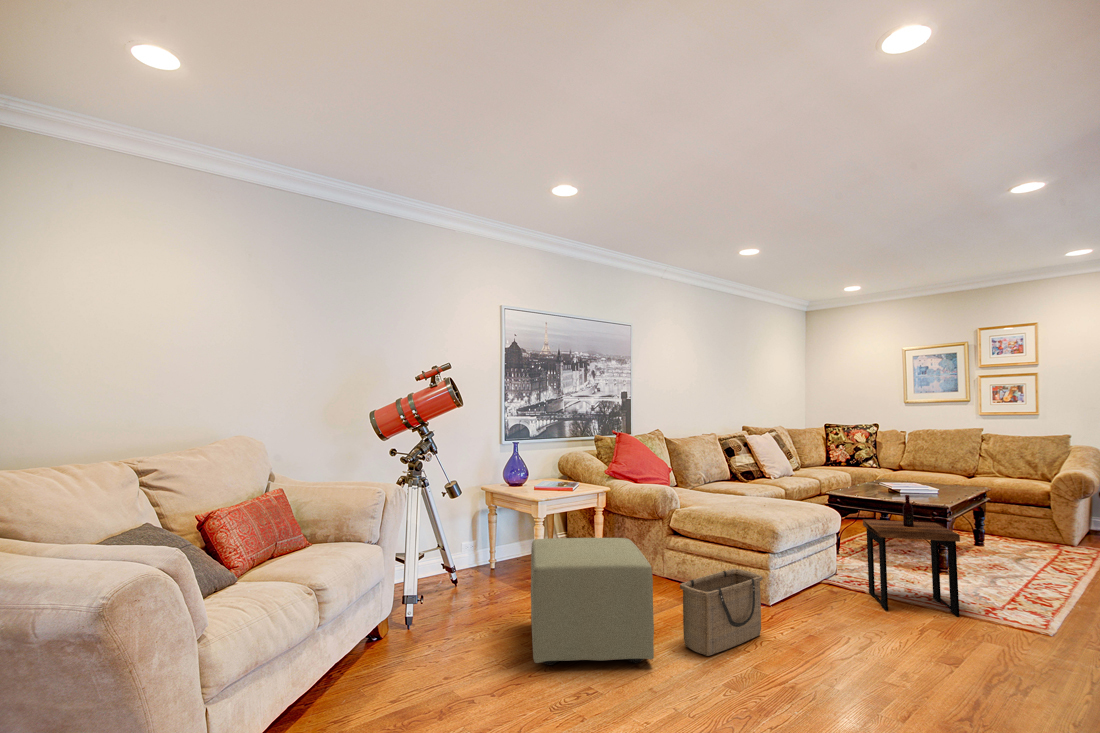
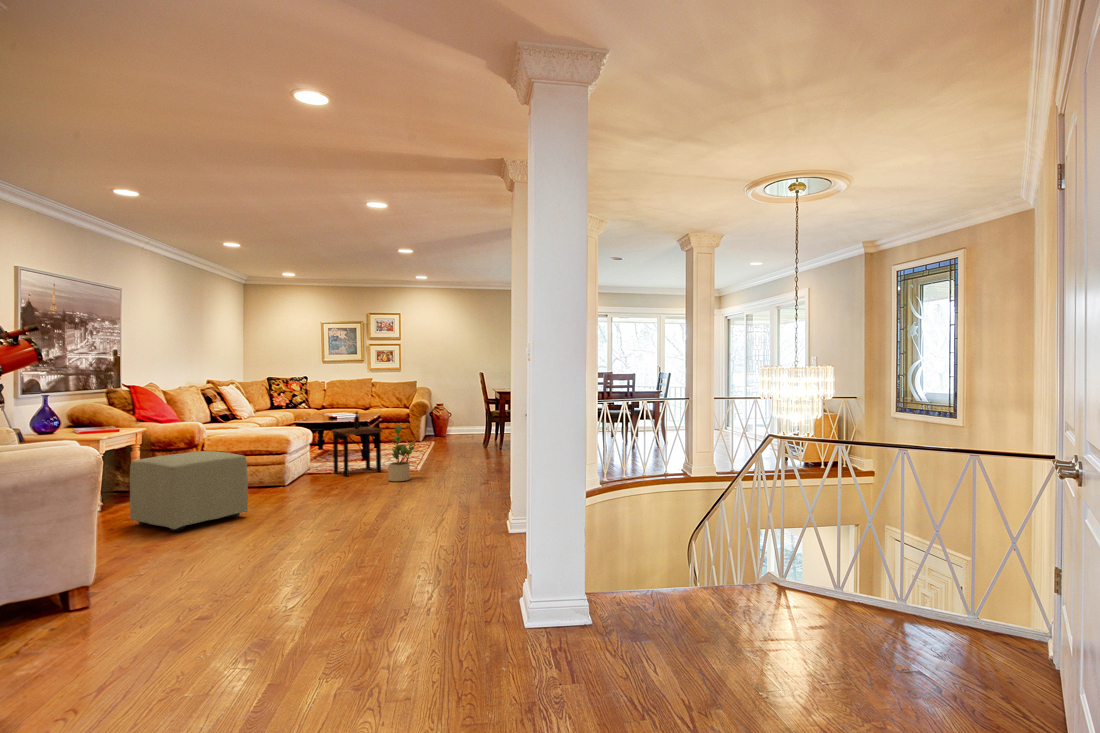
potted plant: none [963,542,1034,667] -> present [388,425,415,481]
basket: present [680,569,763,656] -> none [252,461,294,508]

